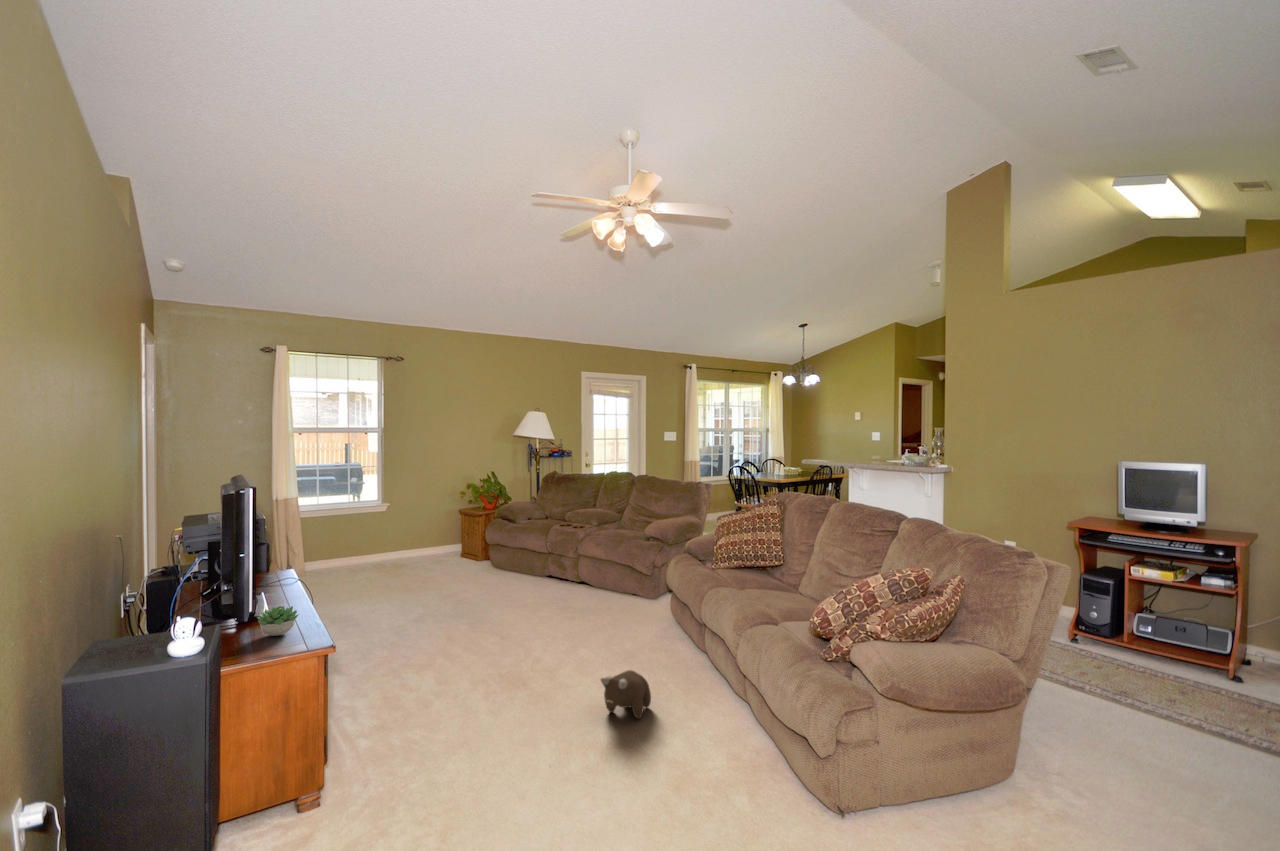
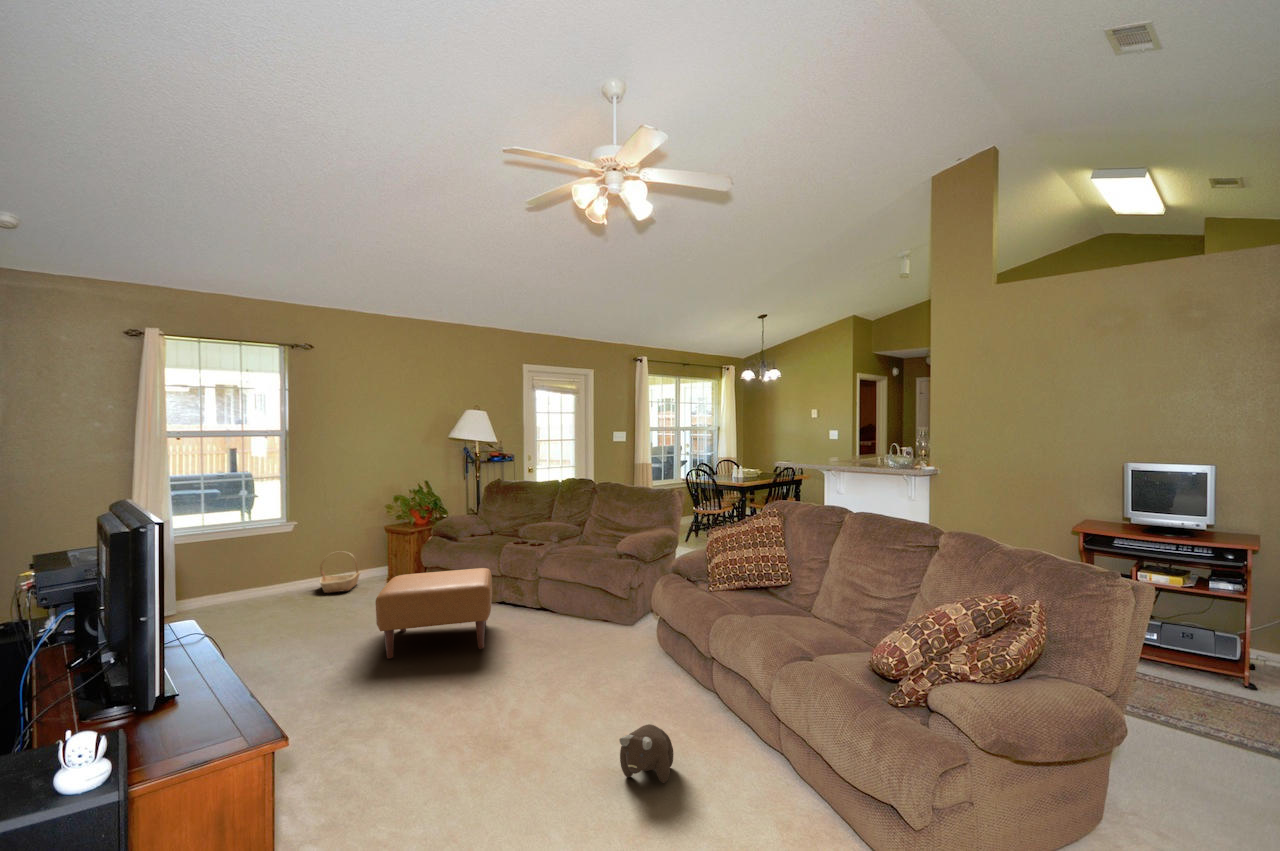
basket: none [407,529,440,563] -> present [320,551,360,593]
ottoman: none [437,544,538,614] -> present [376,568,492,659]
succulent plant: present [257,606,298,636] -> none [184,682,245,725]

